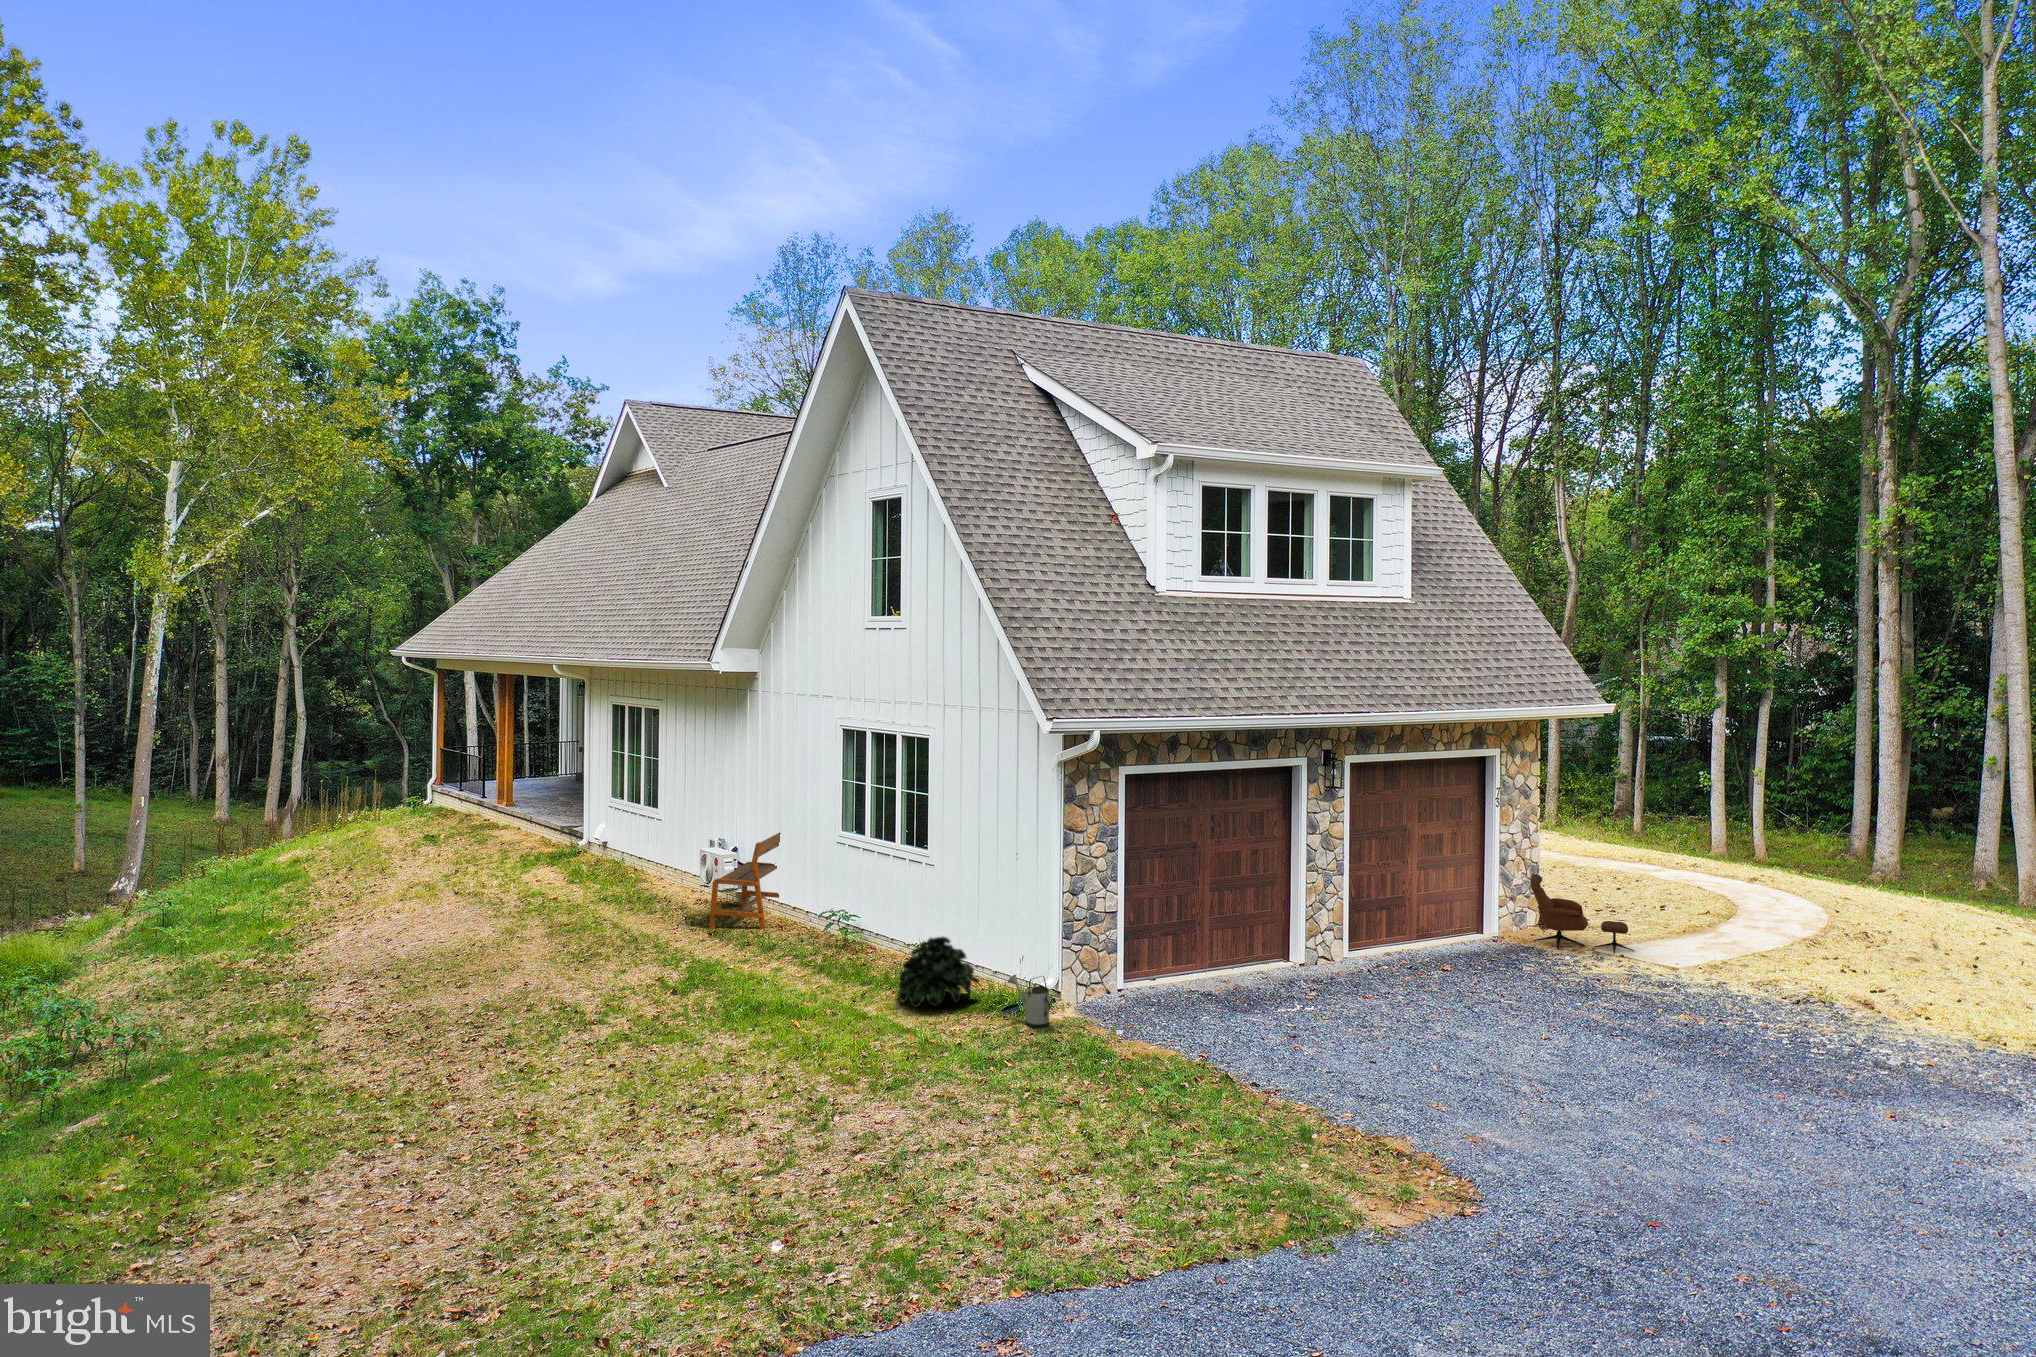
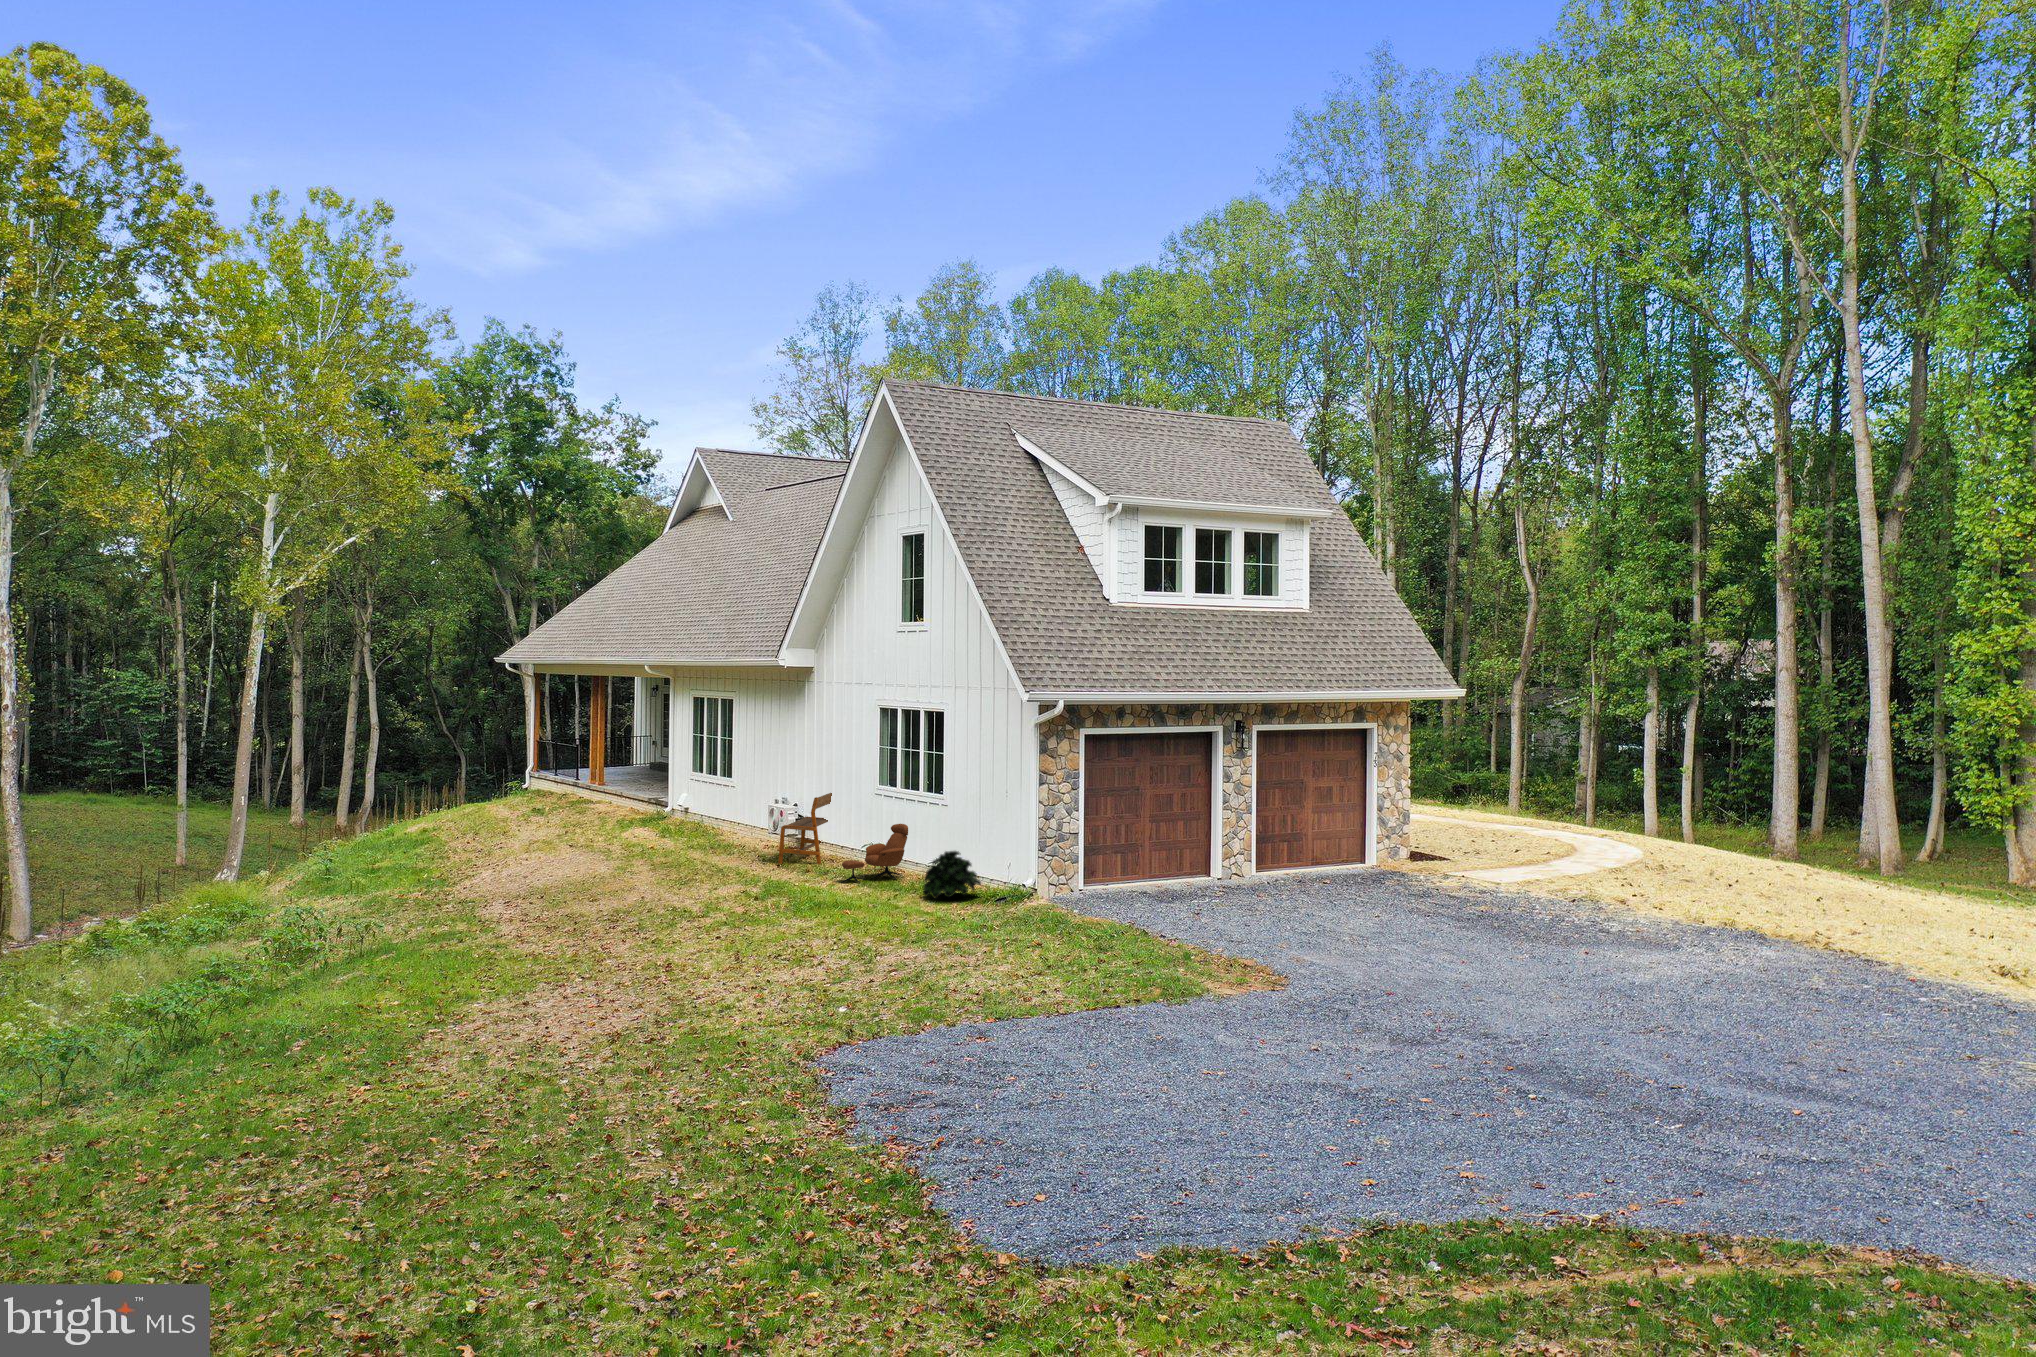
lounge chair: present [1530,874,1634,953] -> present [841,824,908,883]
watering can: present [1008,975,1050,1027] -> none [1000,873,1029,908]

